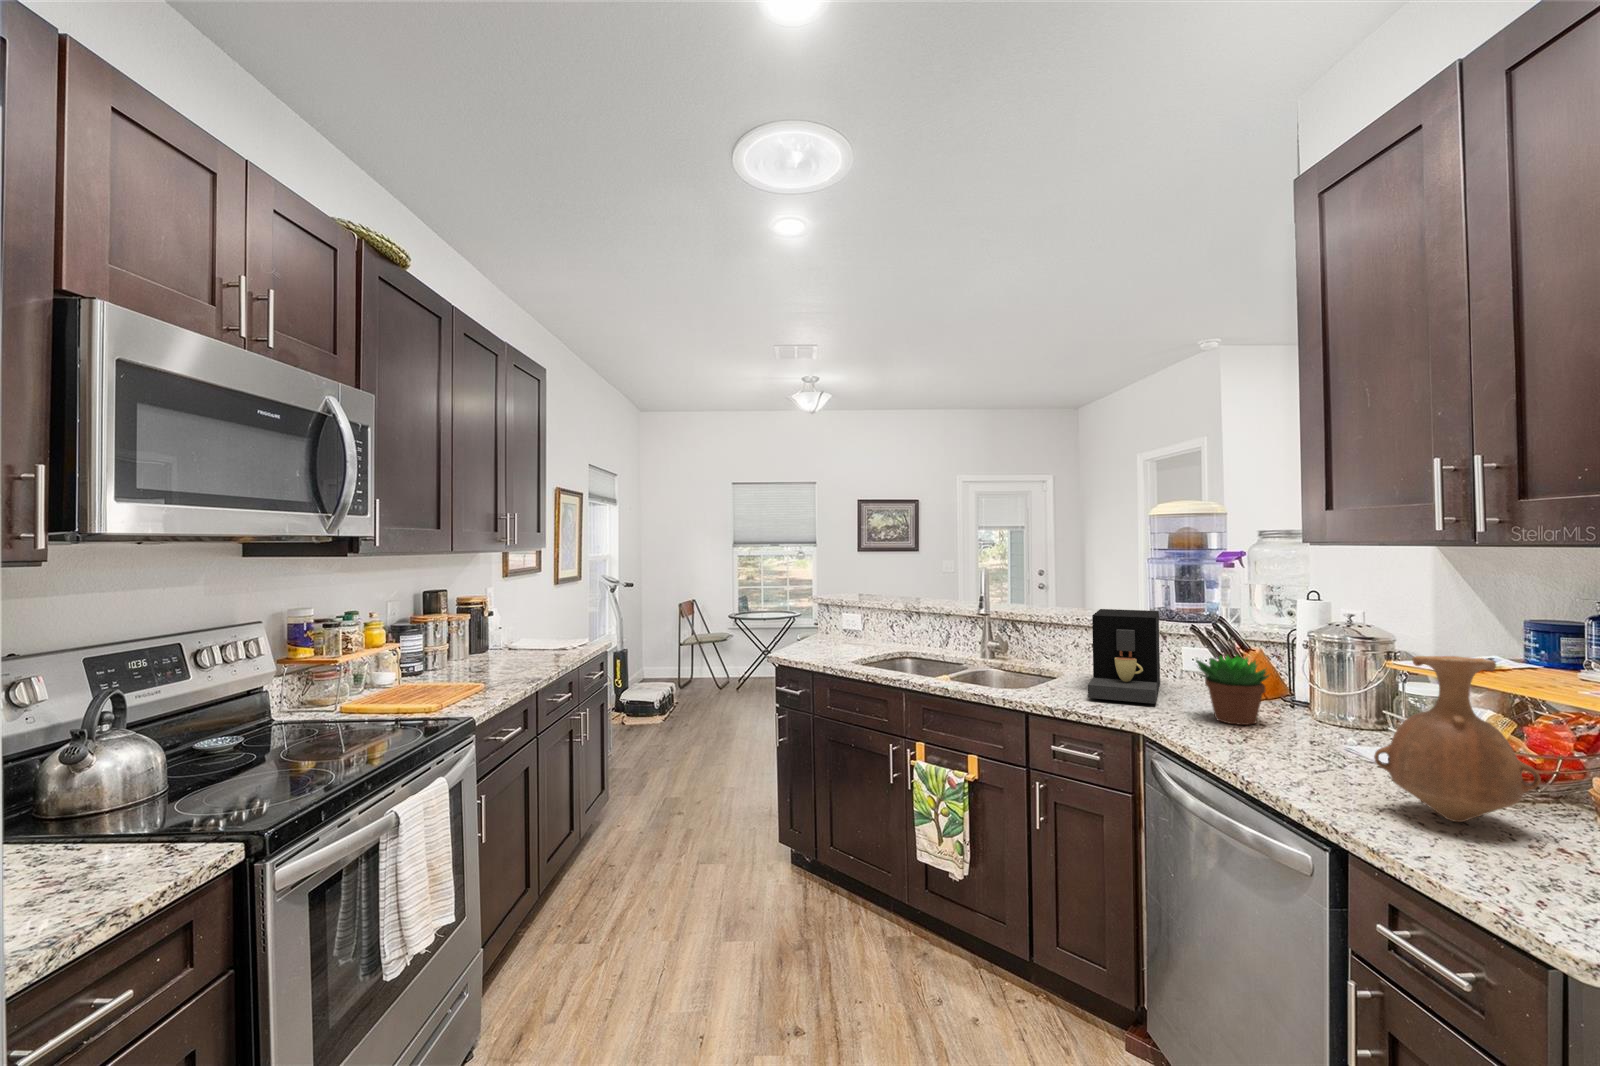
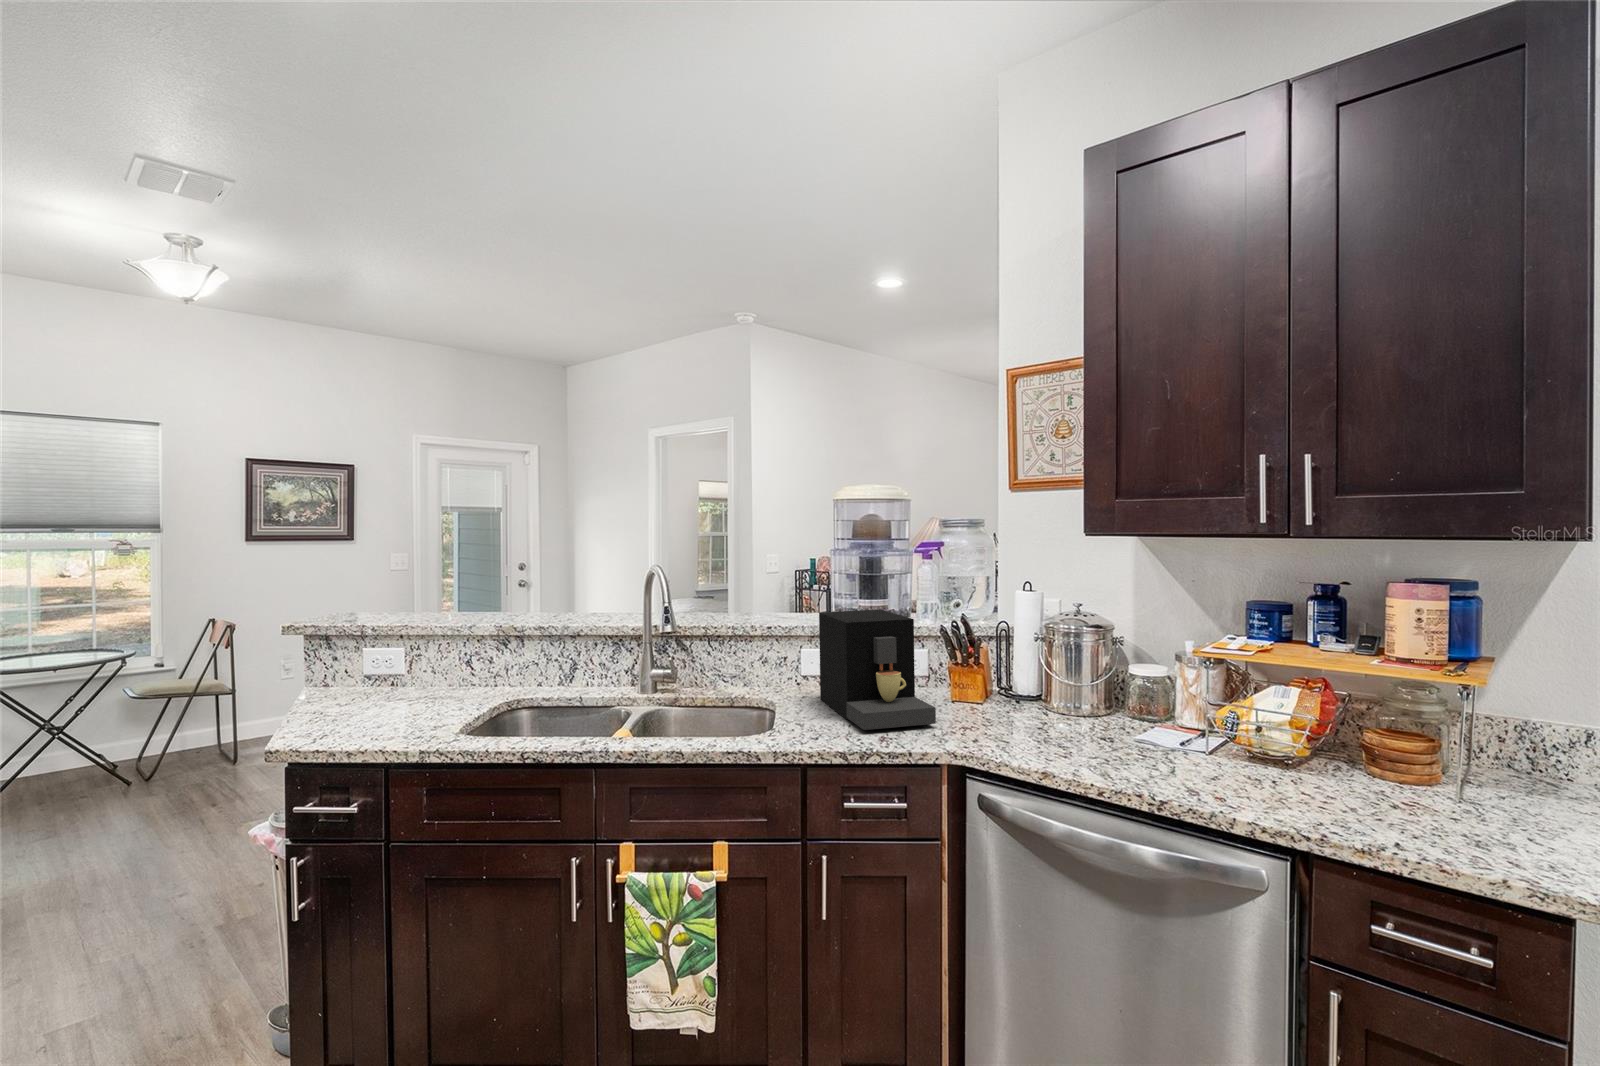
succulent plant: present [1196,655,1269,725] -> none [982,653,1061,734]
vase: present [1374,656,1541,822] -> none [1281,638,1397,800]

